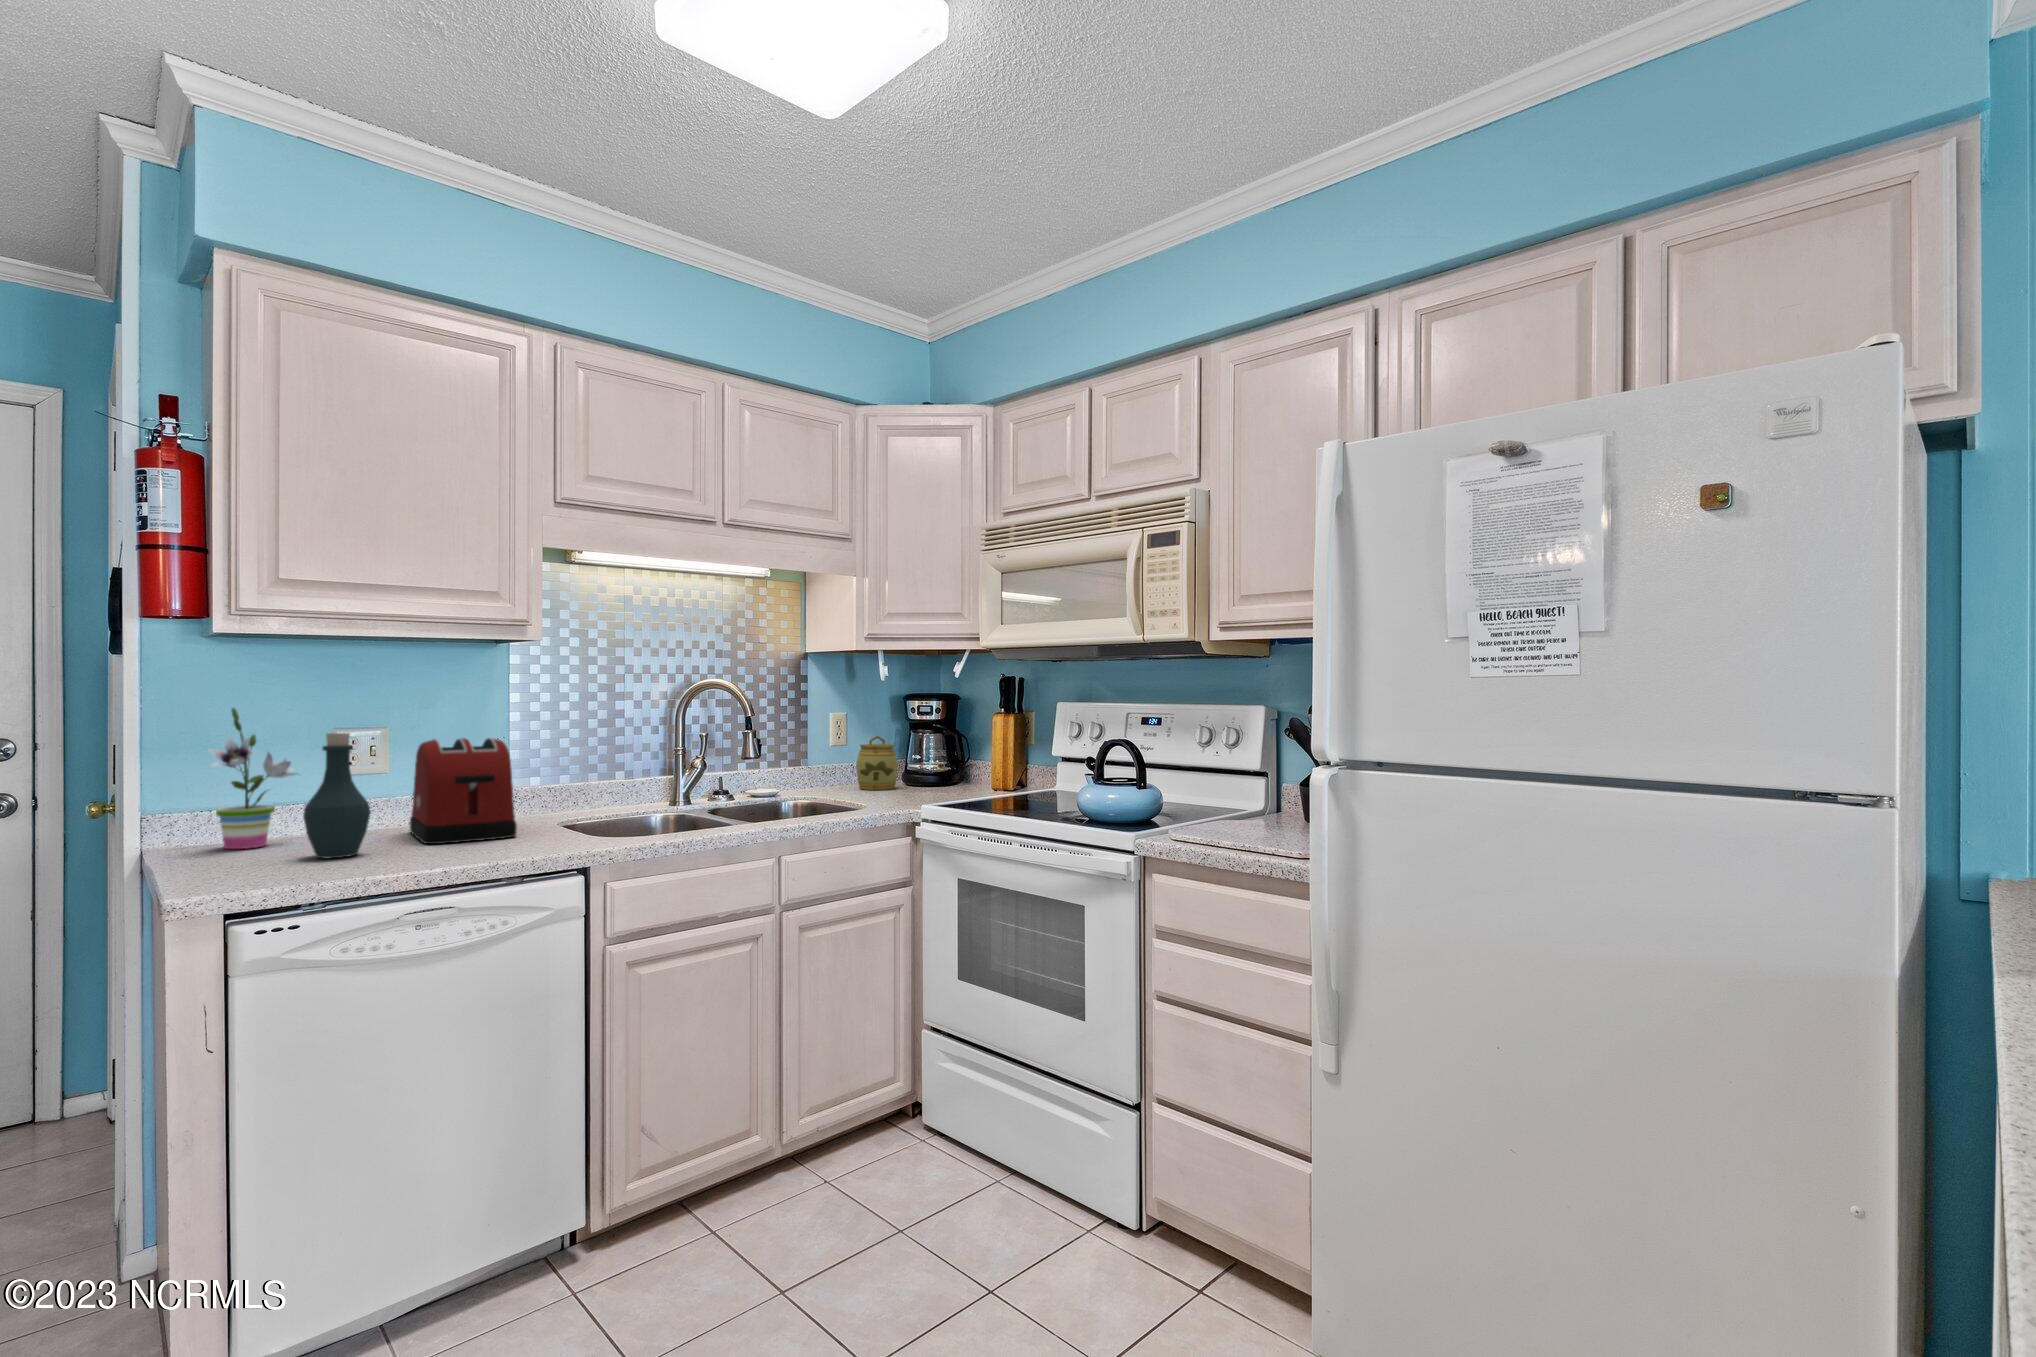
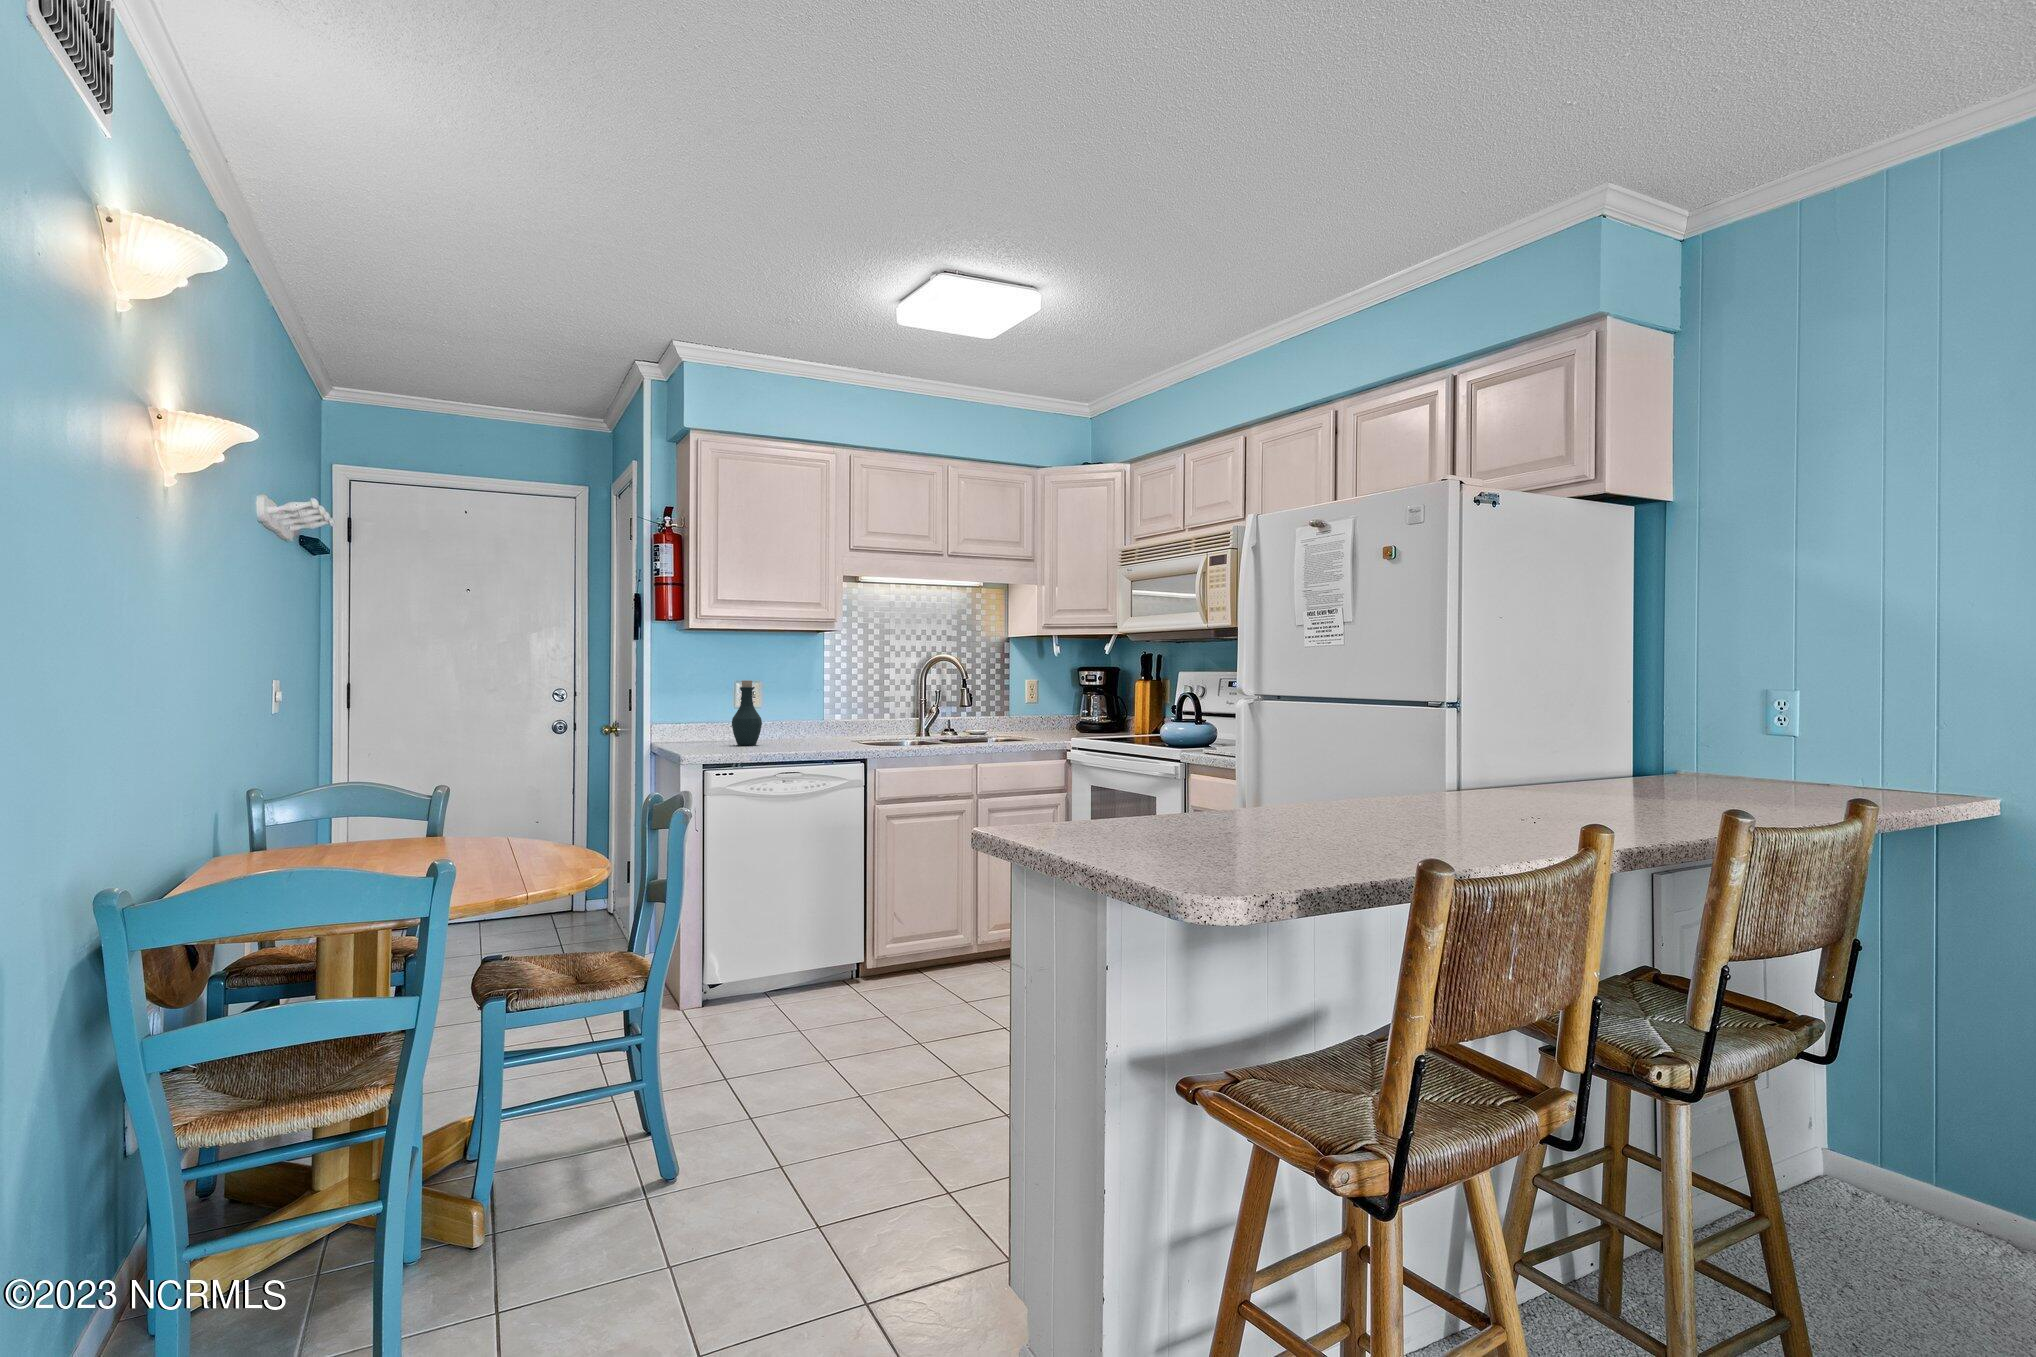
potted plant: present [208,708,297,849] -> none [685,668,725,743]
jar: present [856,736,898,790] -> none [1043,696,1071,733]
toaster: present [409,738,517,844] -> none [775,687,831,743]

